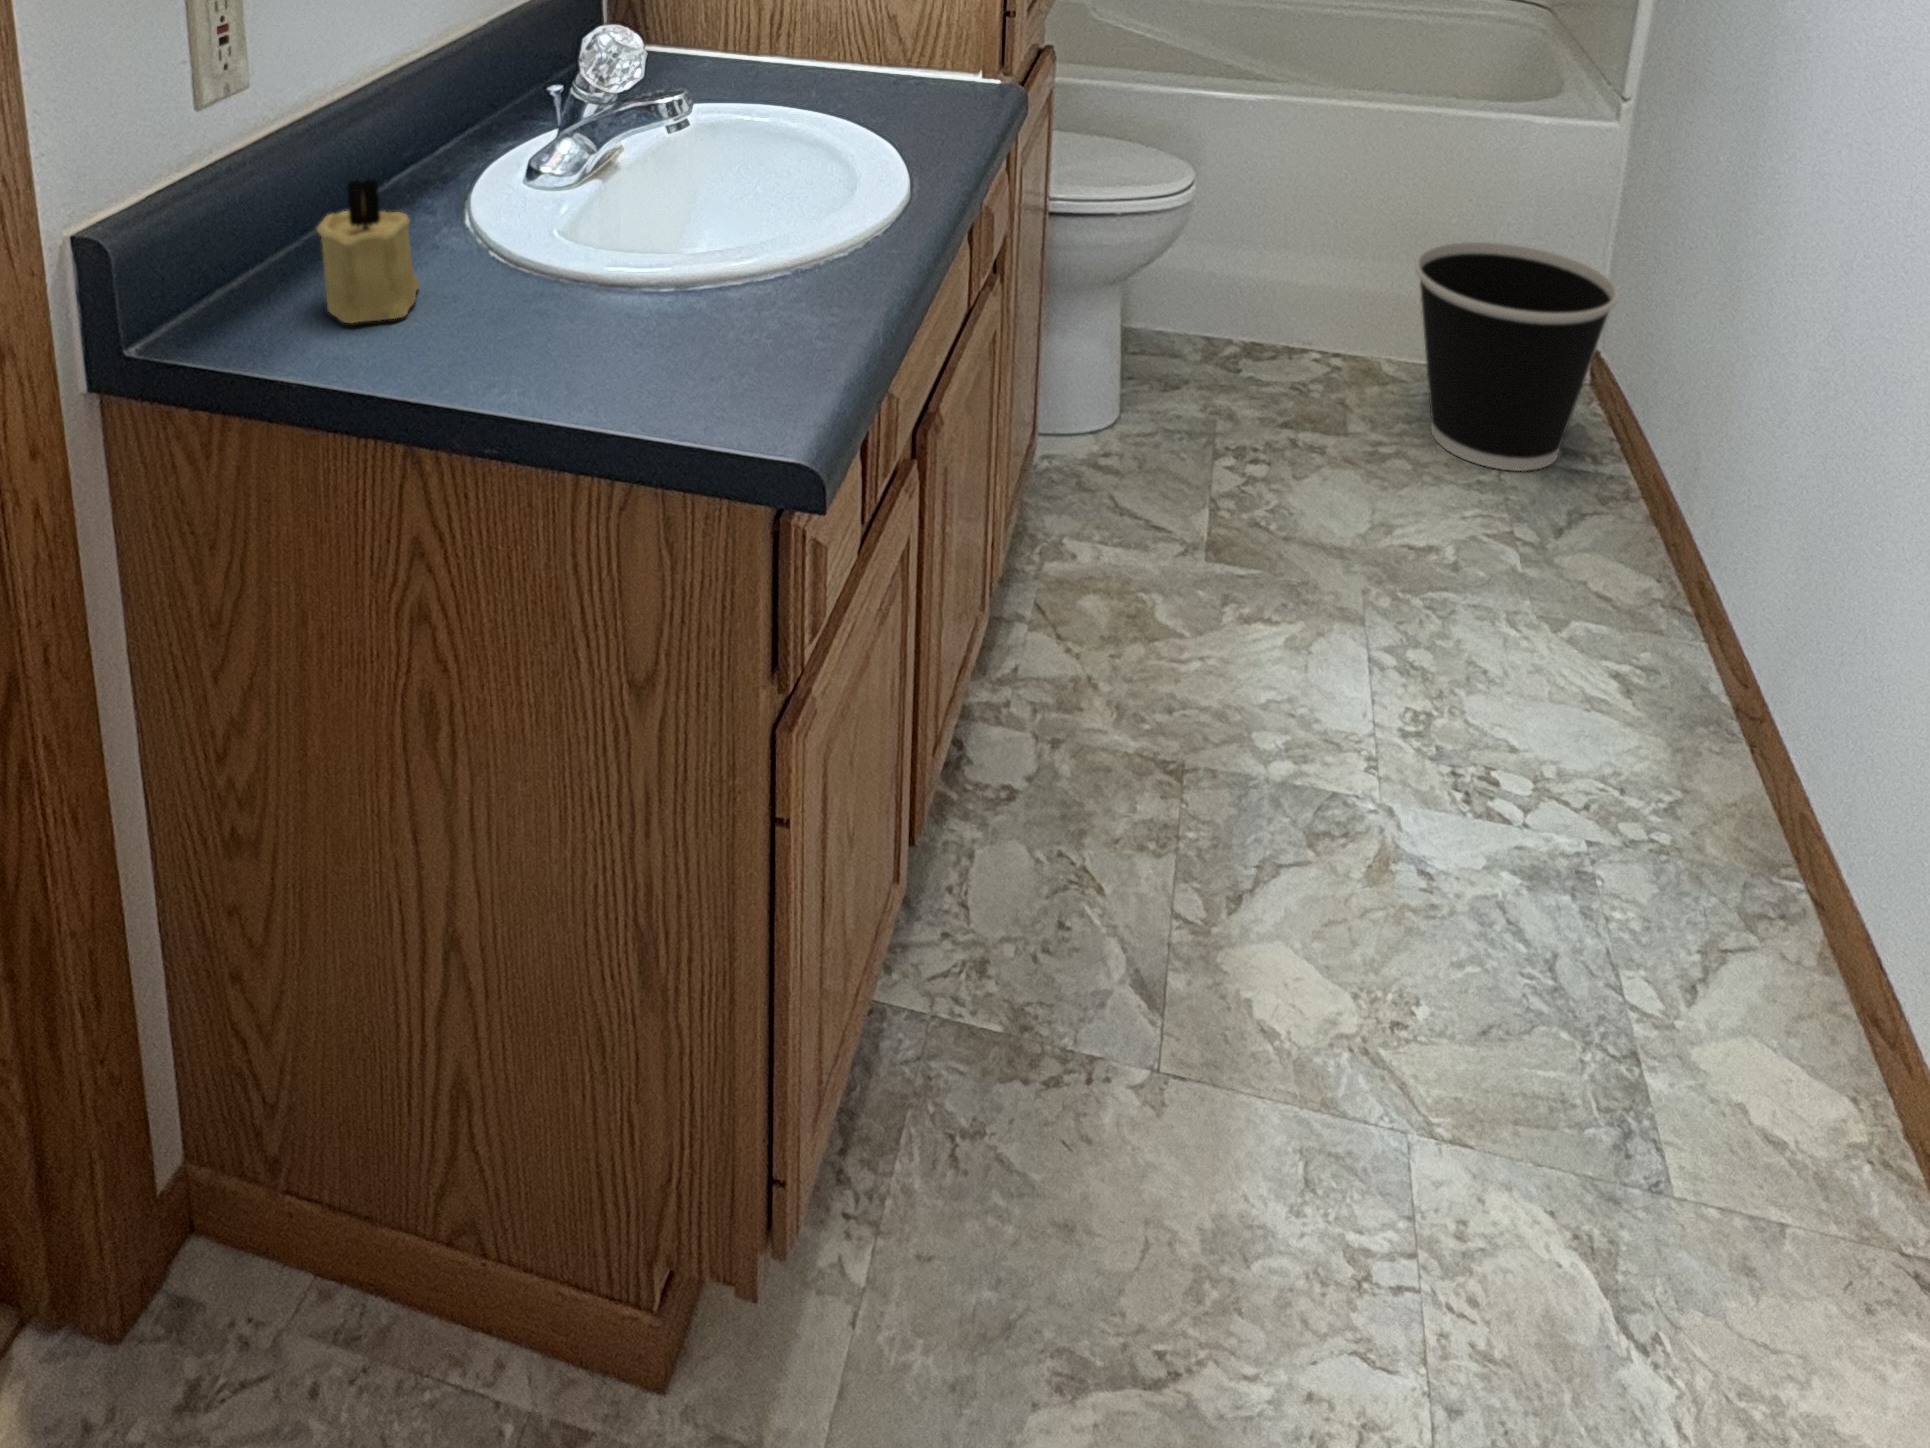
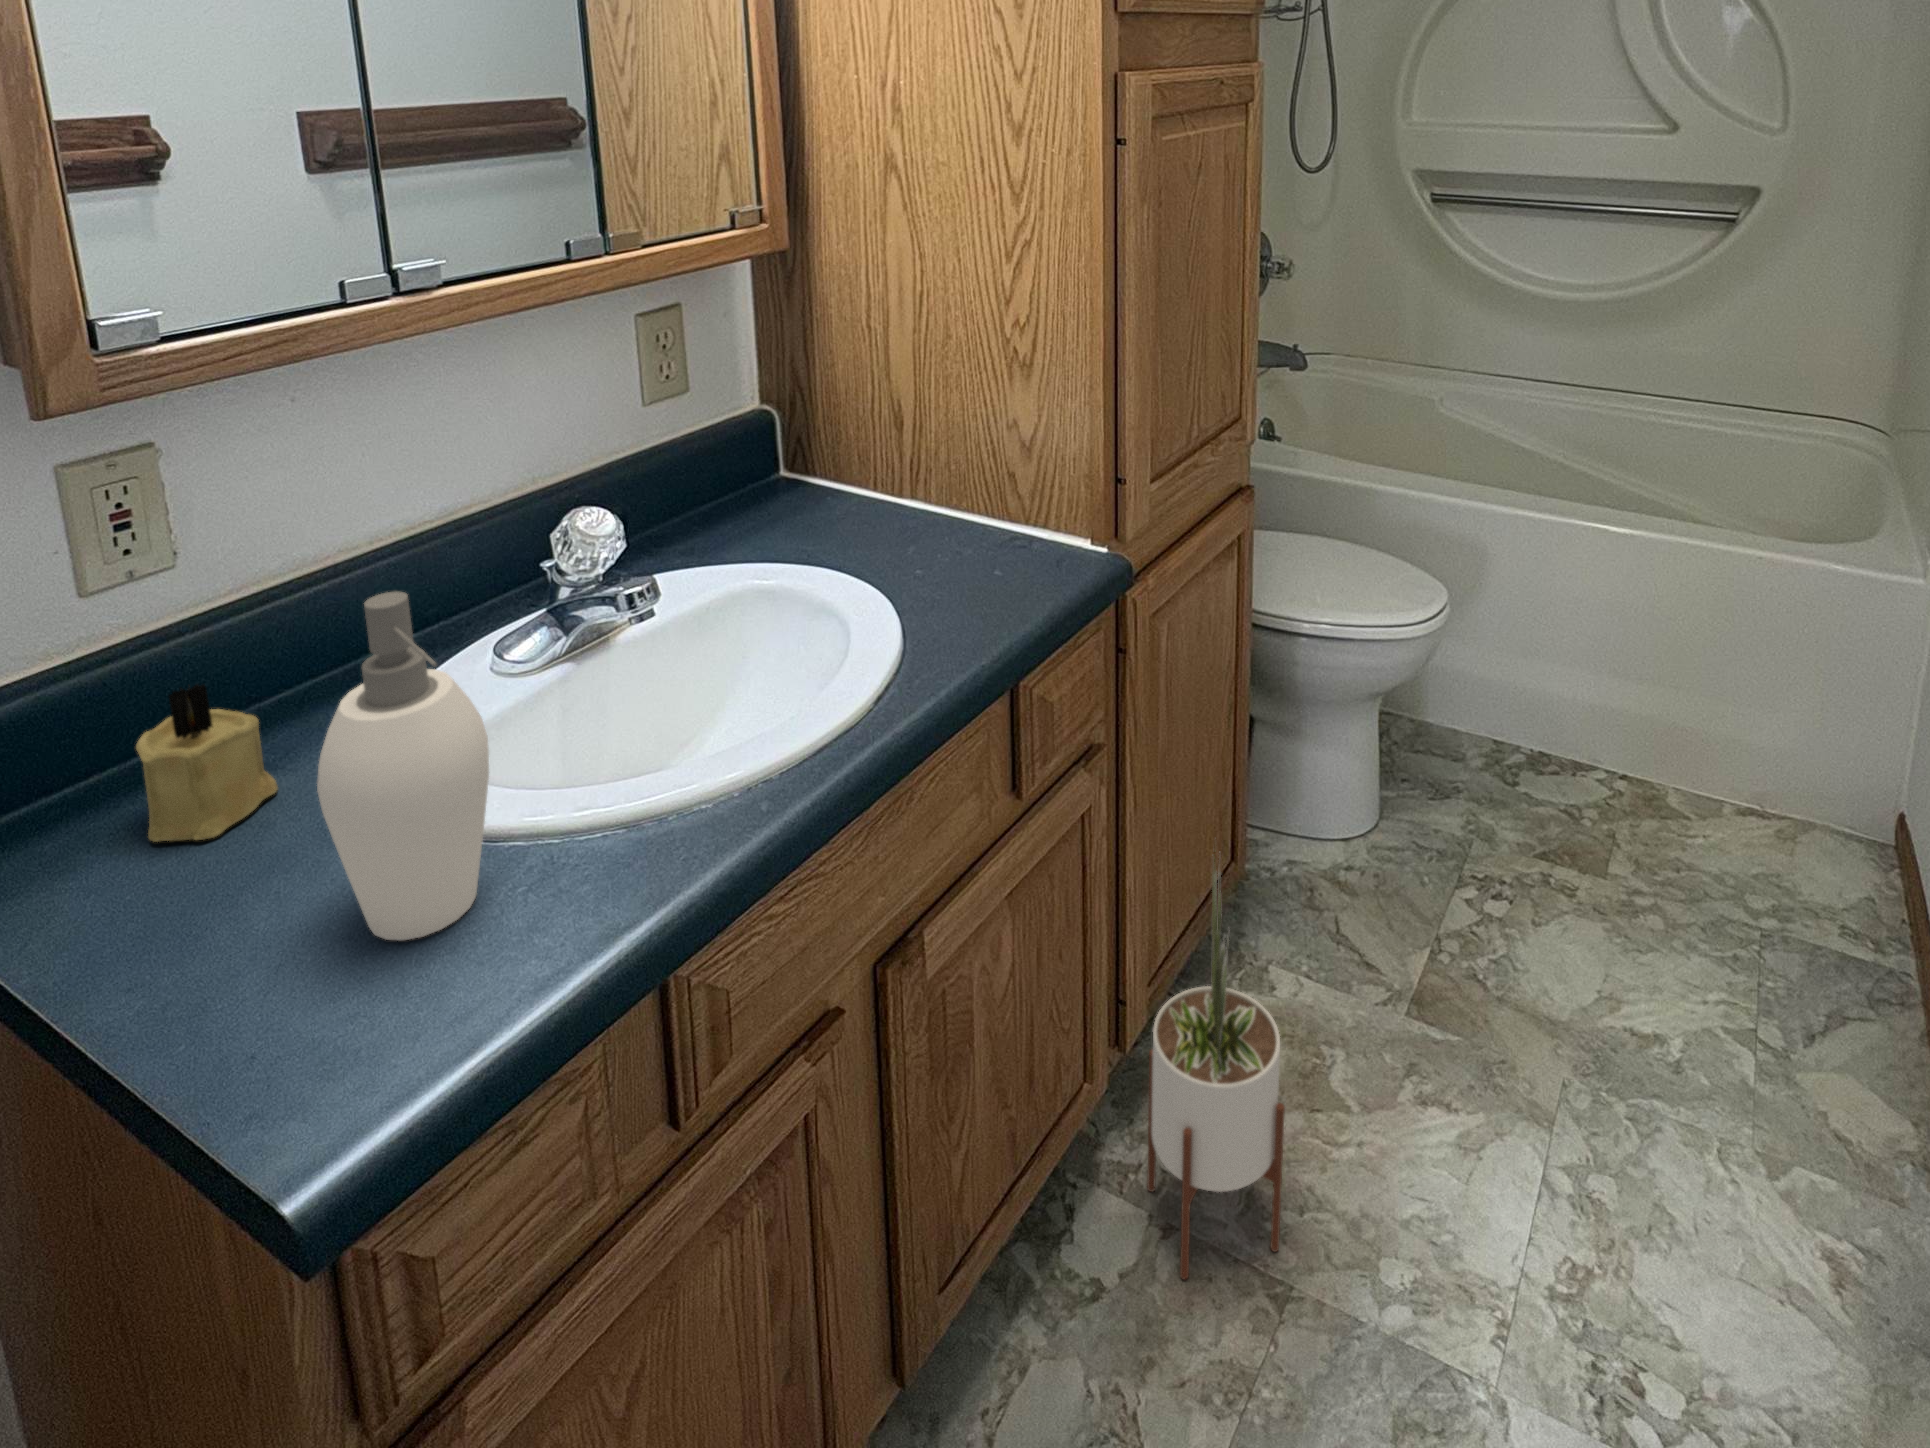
soap dispenser: none [594,43,756,354] -> present [317,591,489,940]
wastebasket: present [1416,242,1618,471] -> none [1680,692,1900,952]
potted plant: none [1021,362,1169,777] -> present [1147,871,1285,1279]

